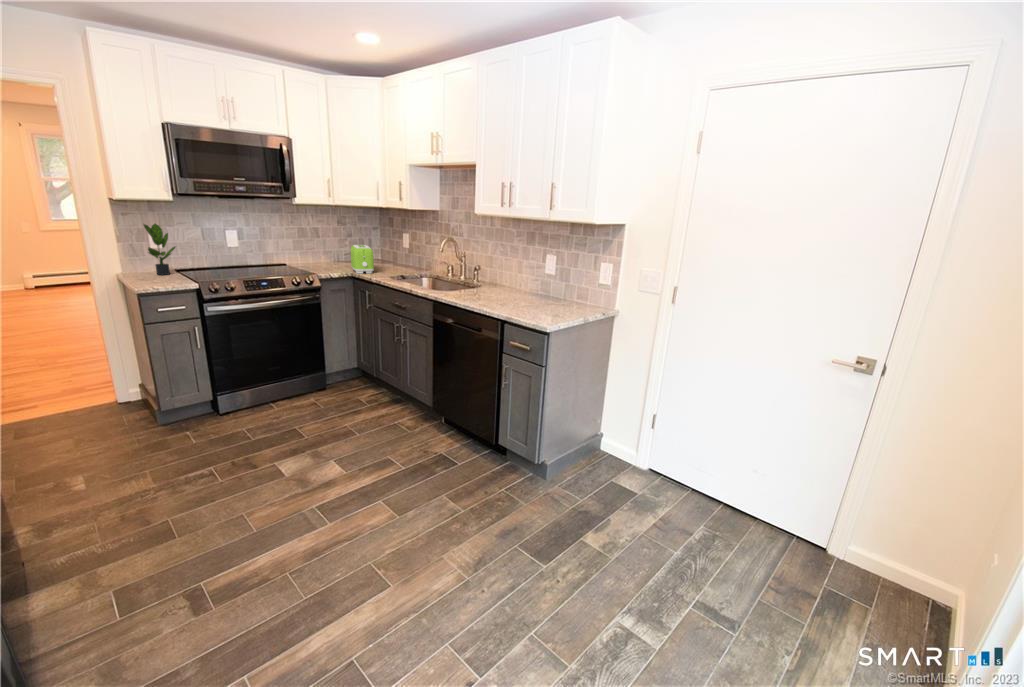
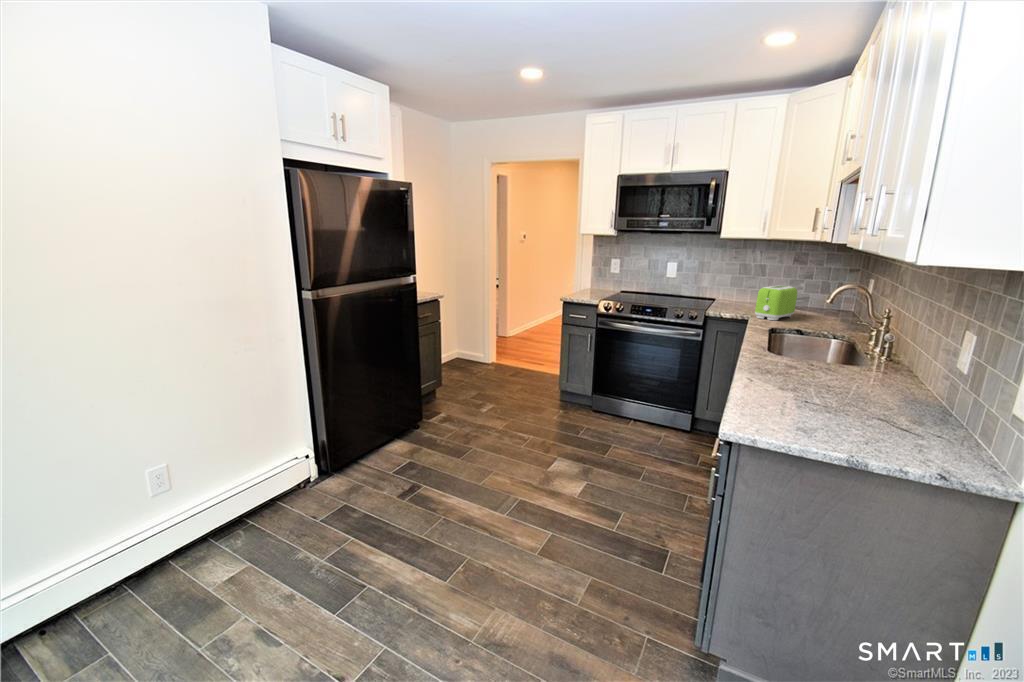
potted plant: present [144,224,175,275] -> none [596,253,619,294]

